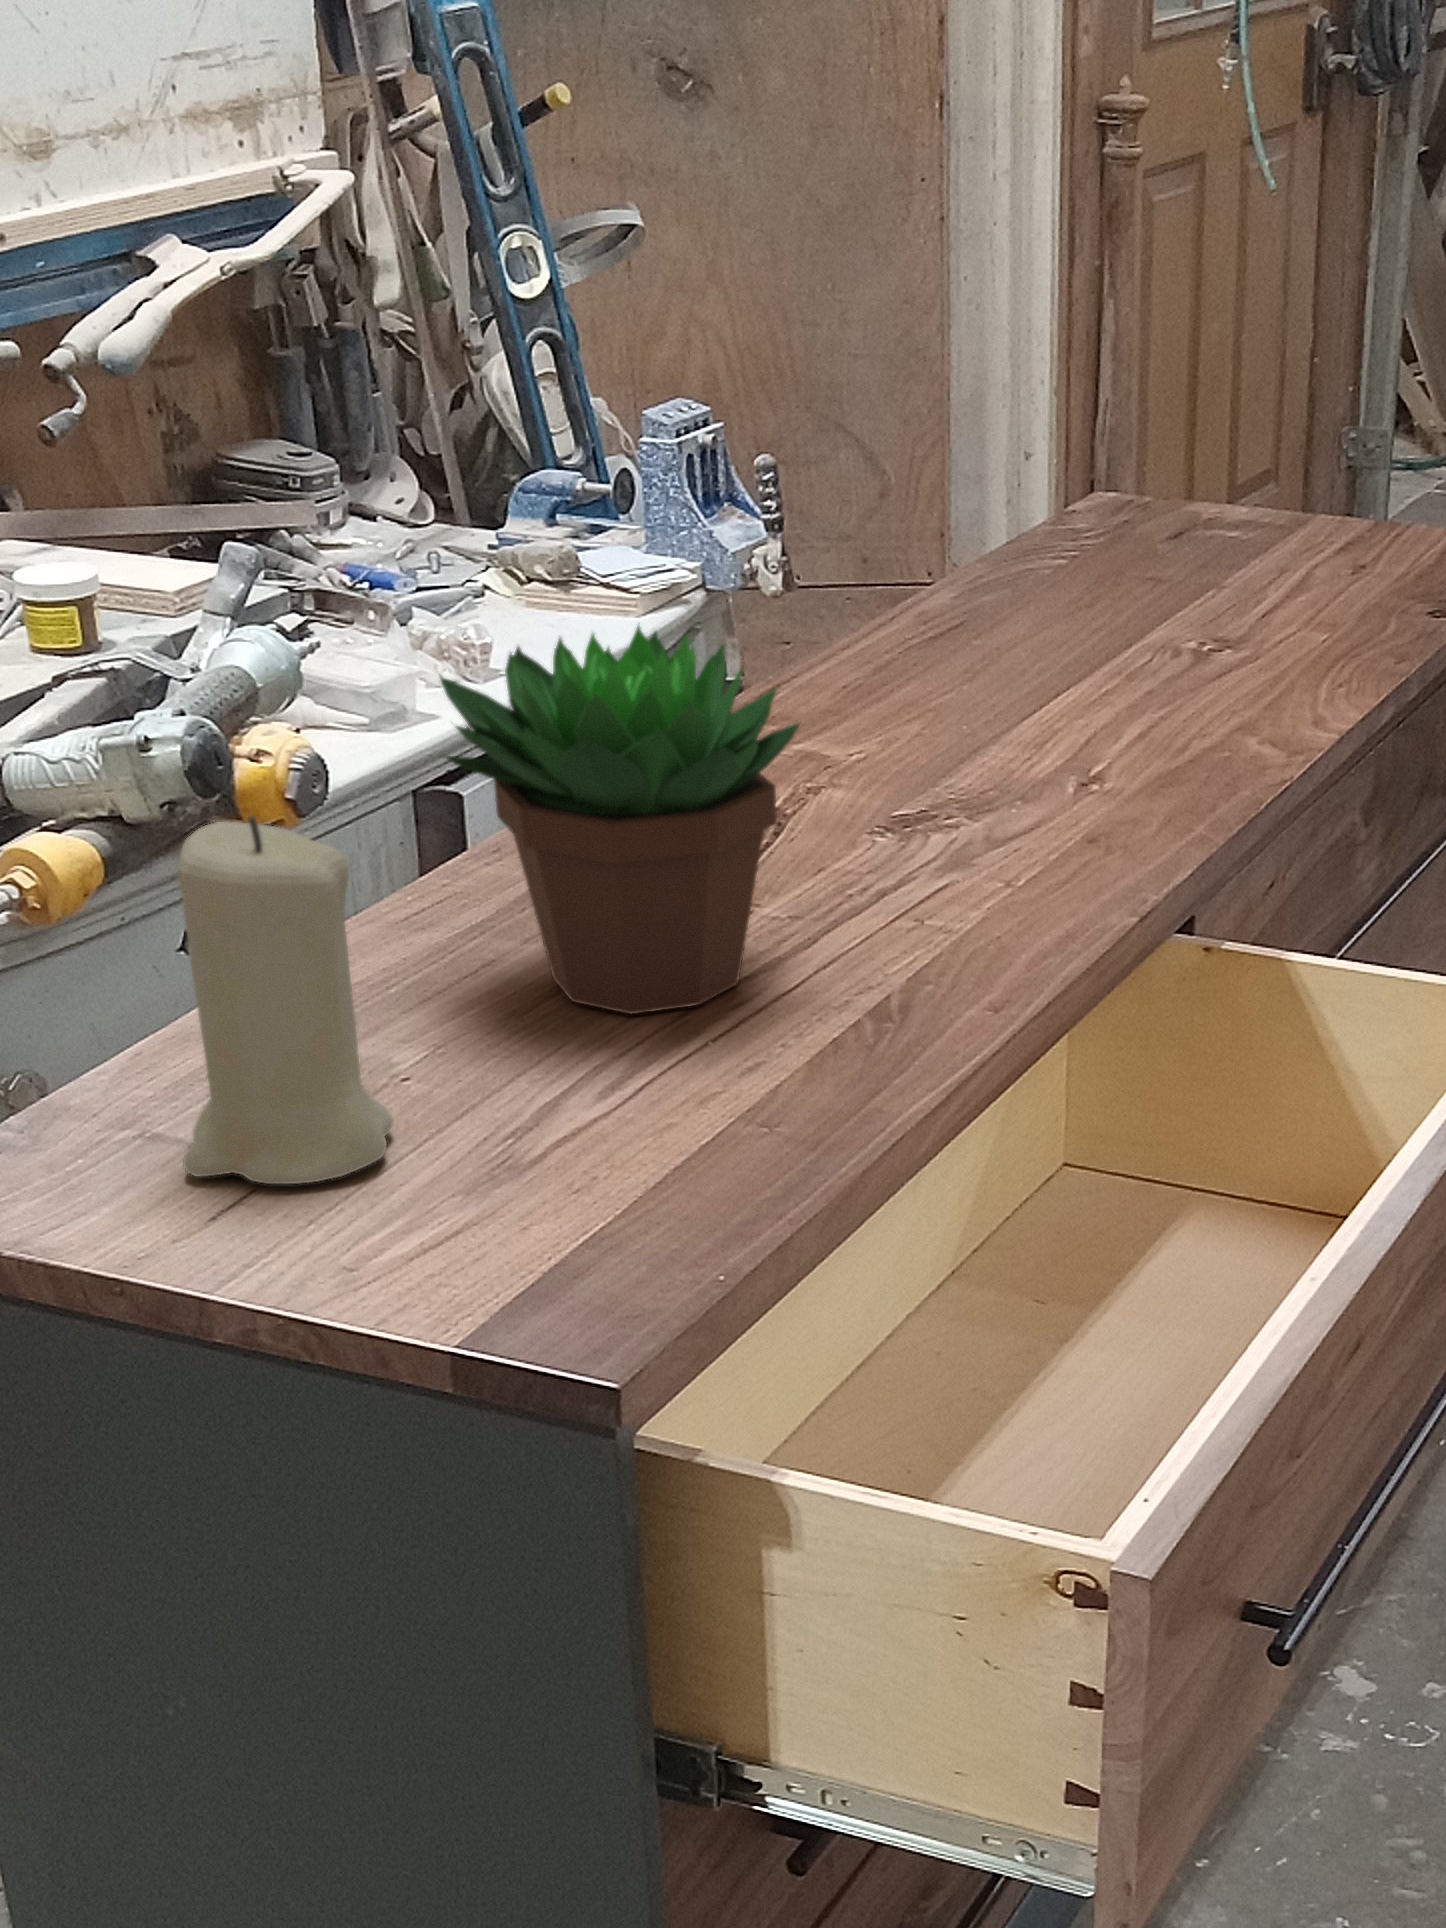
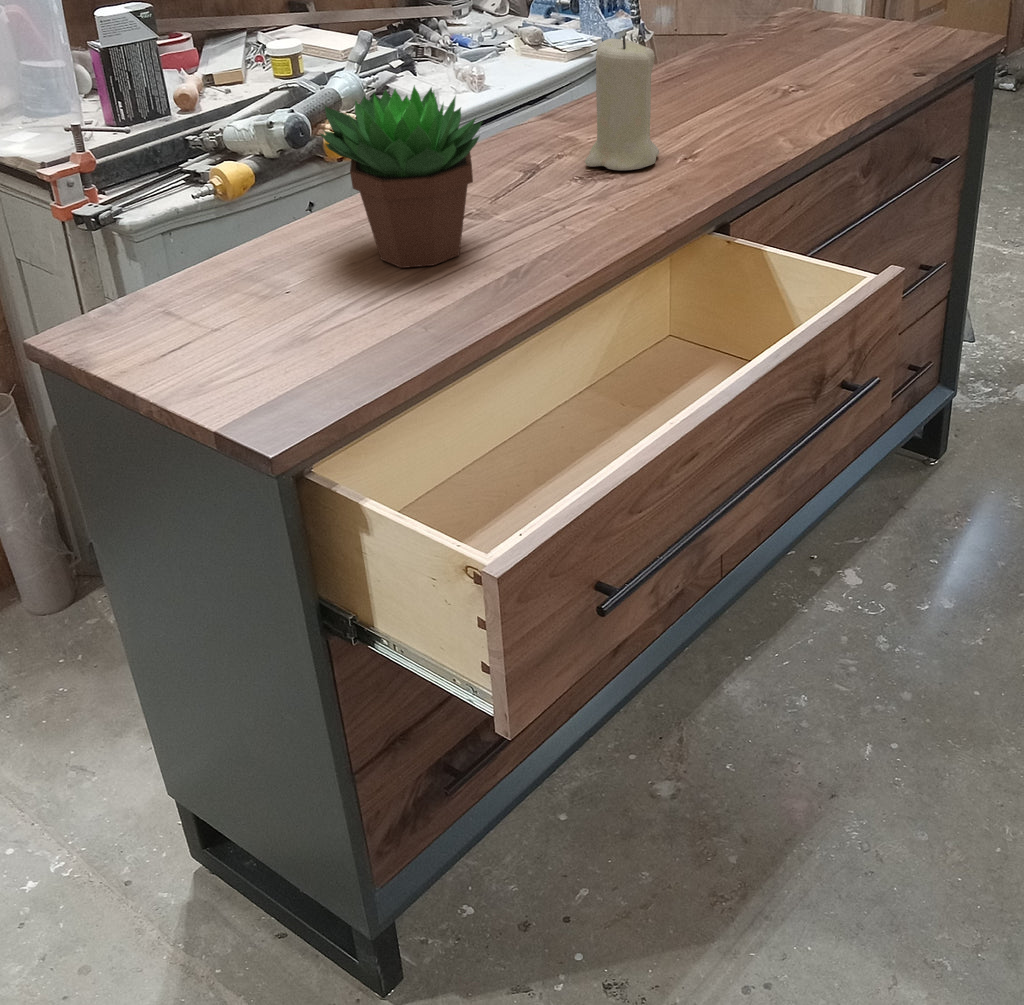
candle: present [178,817,393,1184] -> present [585,36,659,170]

